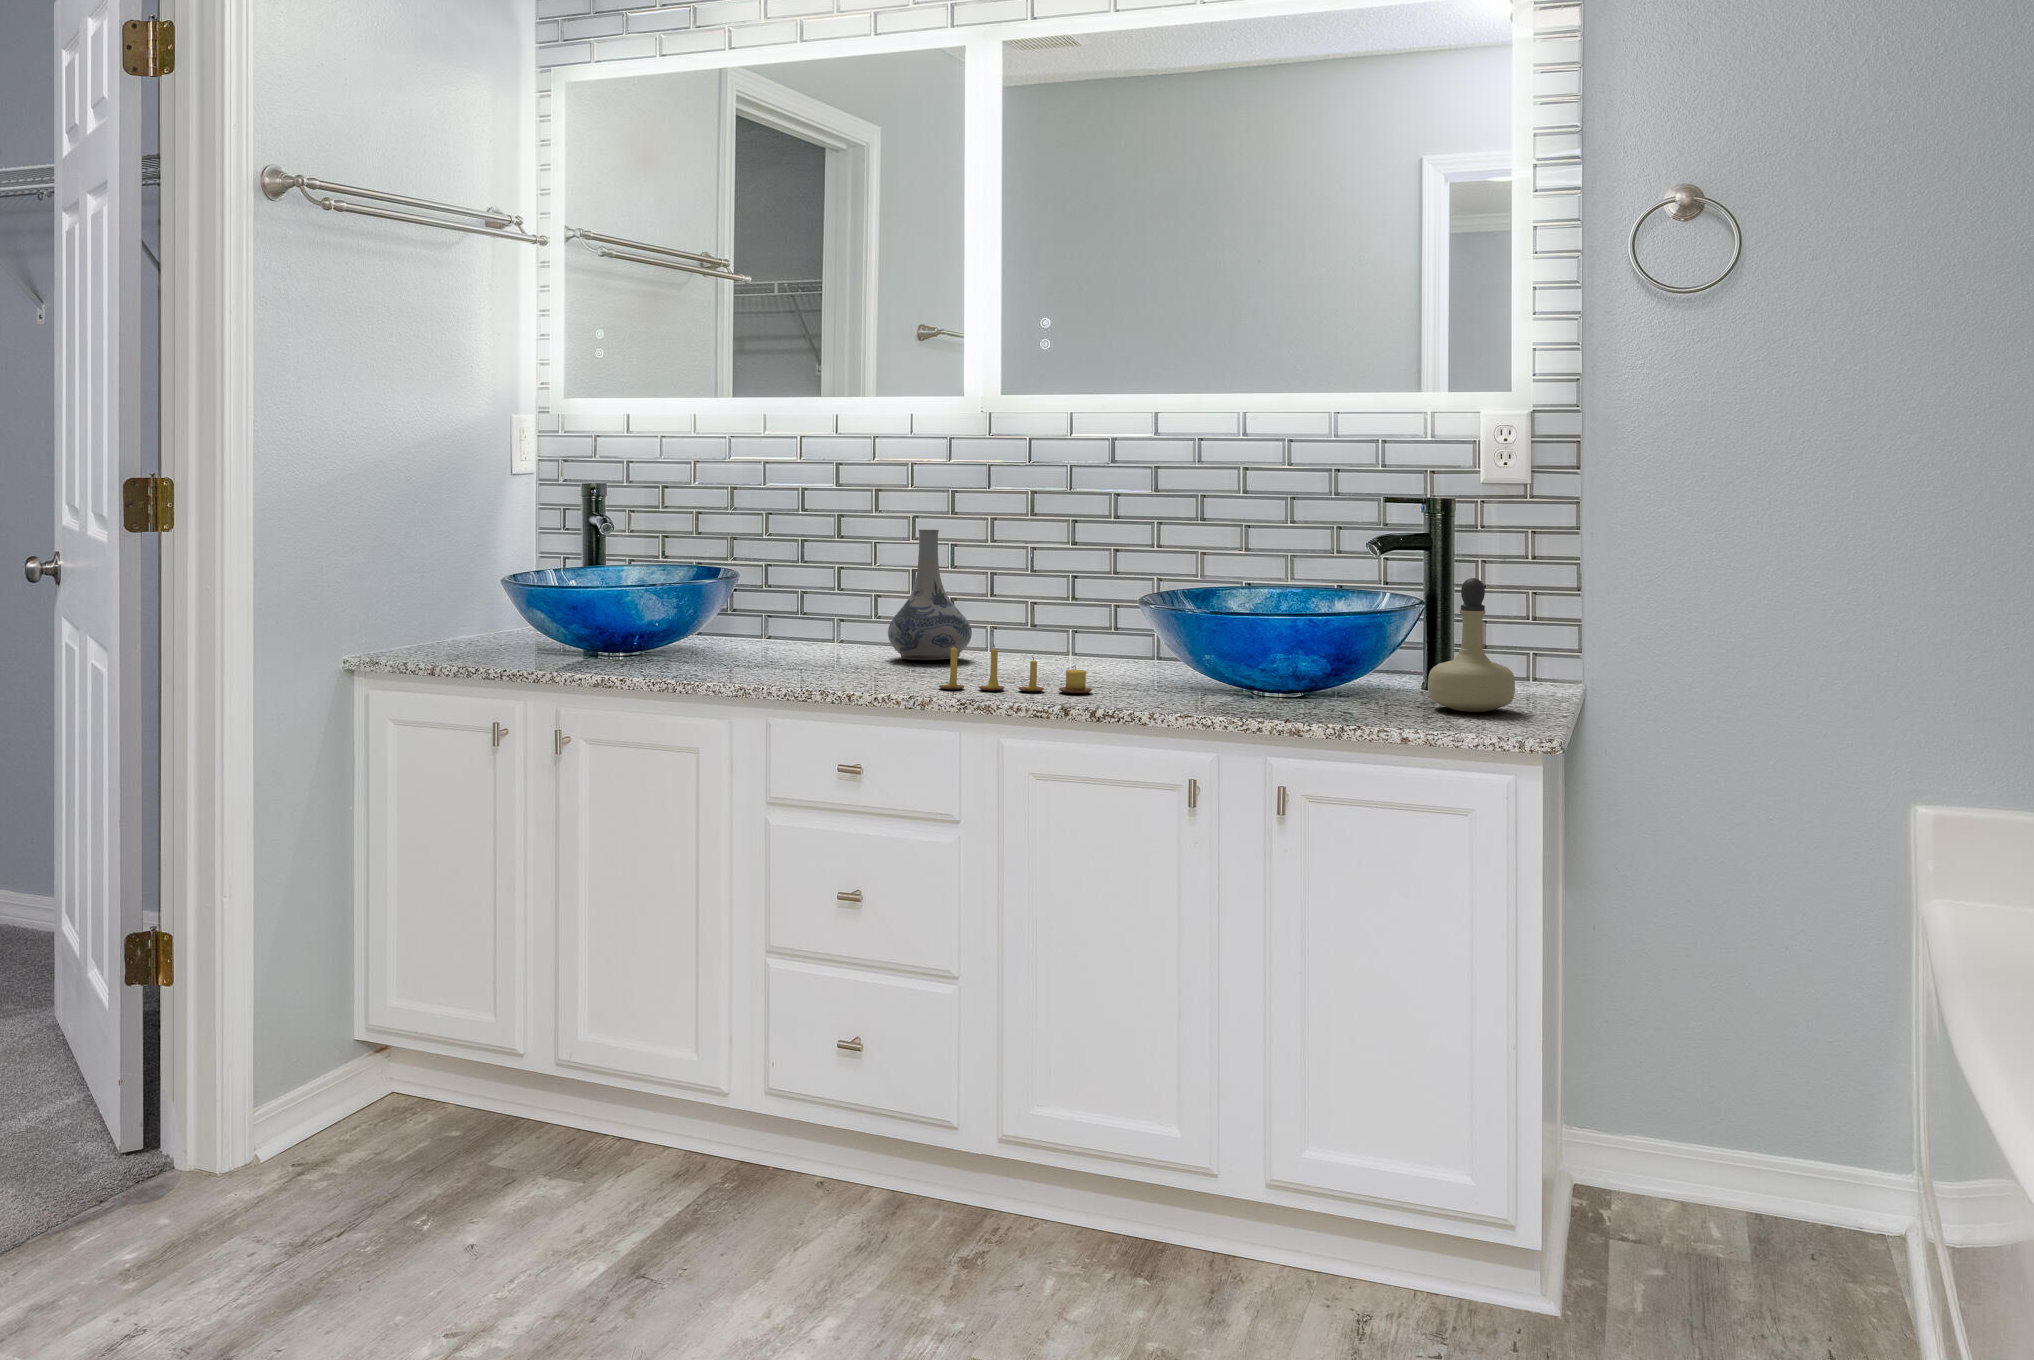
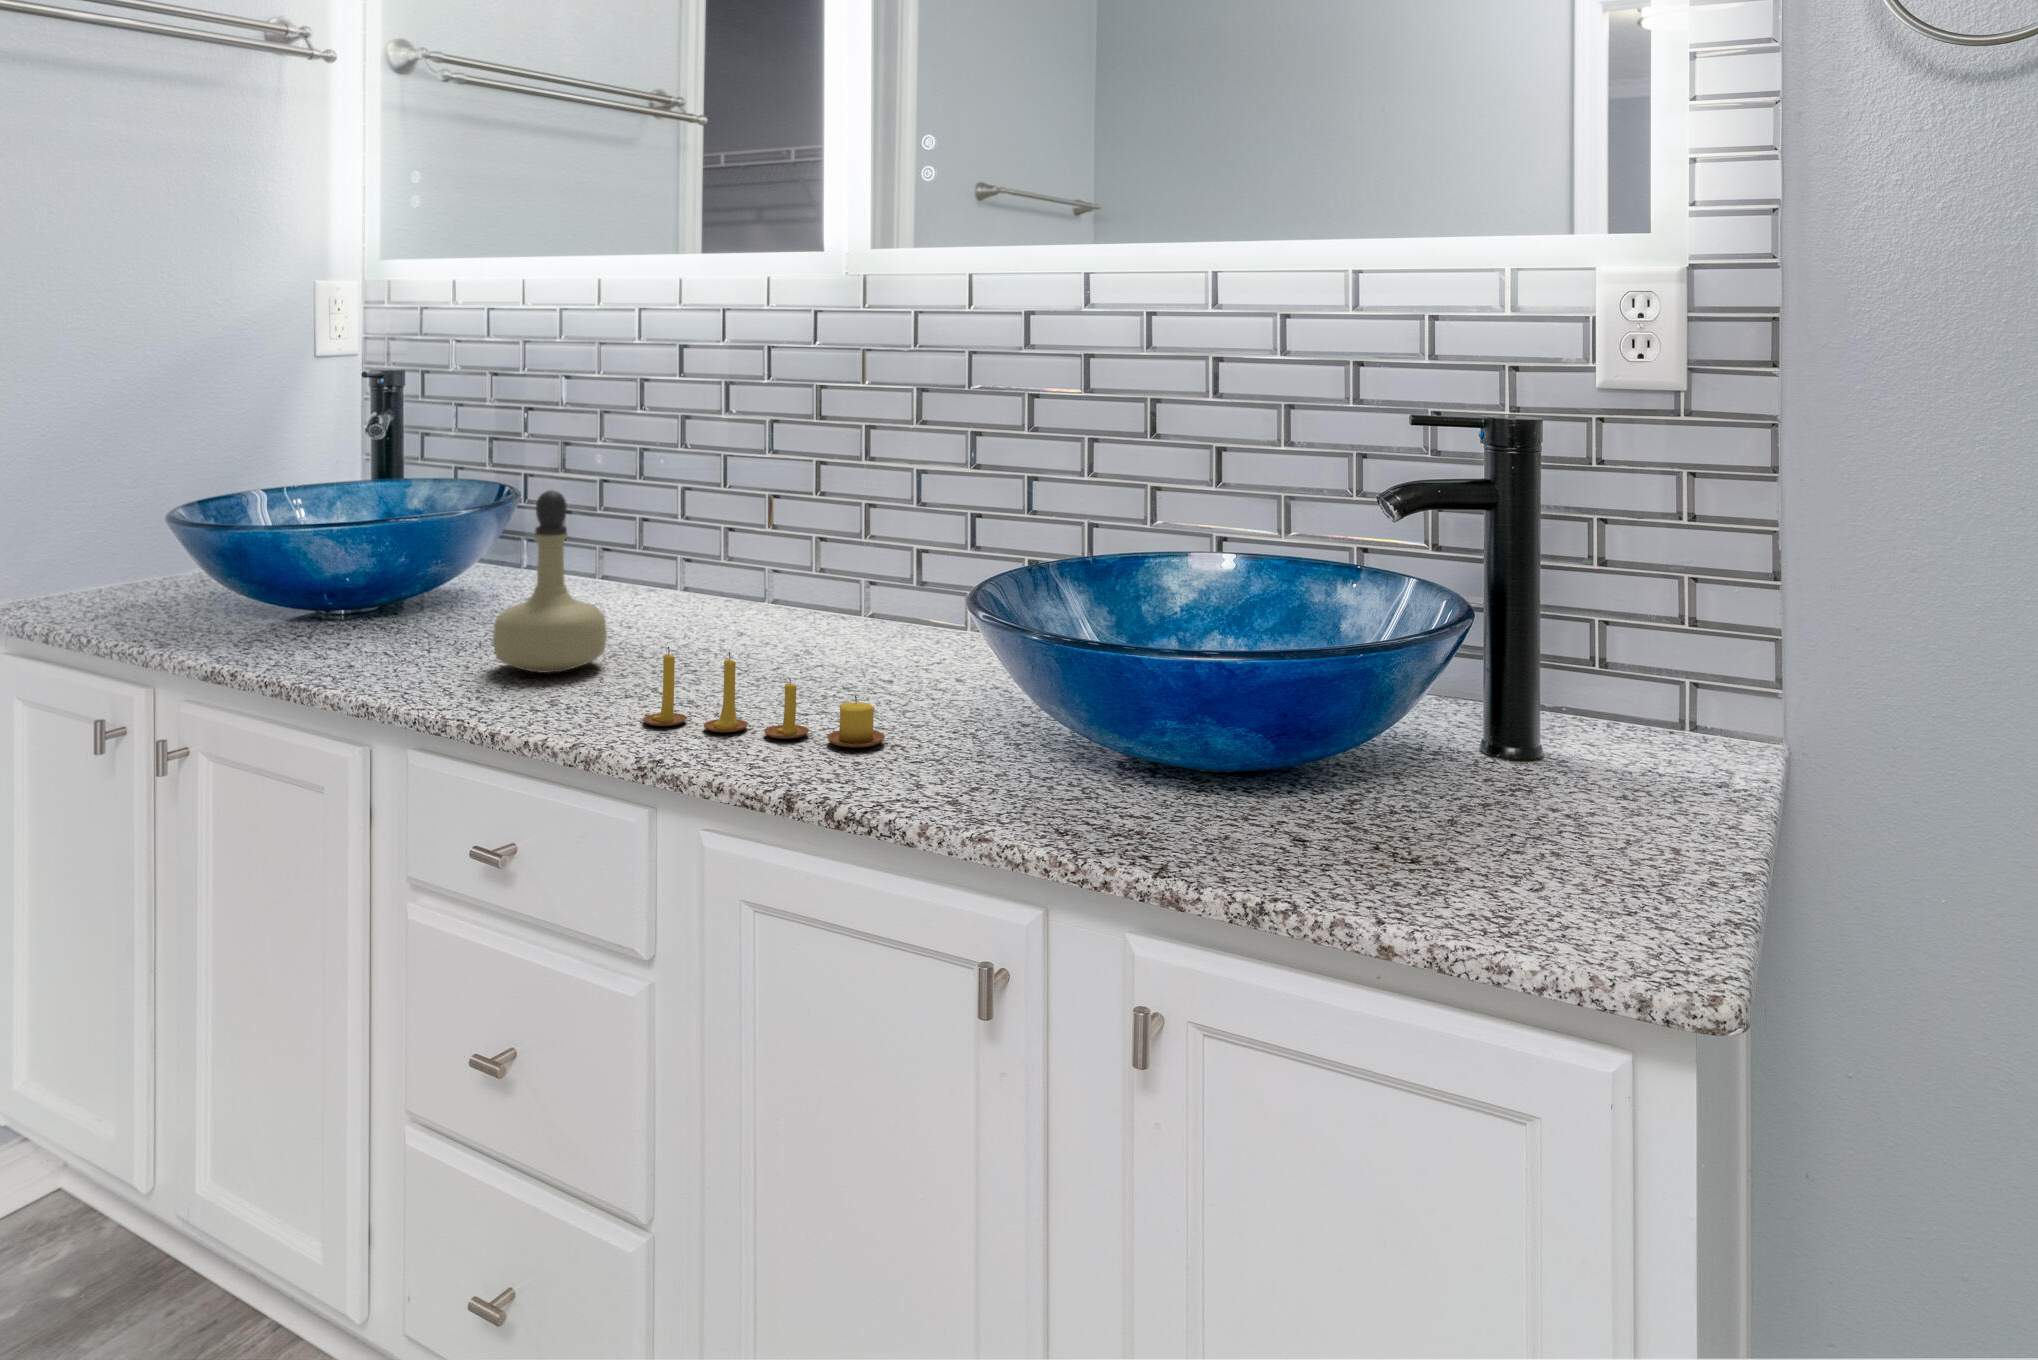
decorative vase: present [888,529,972,660] -> none [683,444,809,643]
perfume bottle: present [1428,578,1515,712] -> present [493,490,607,673]

